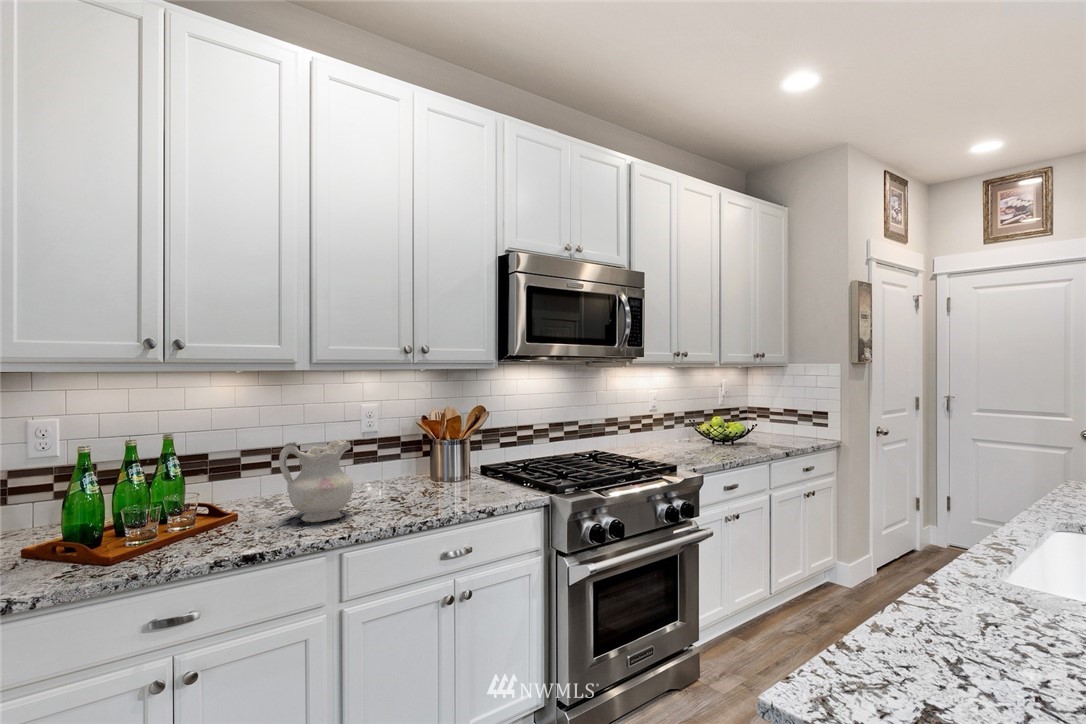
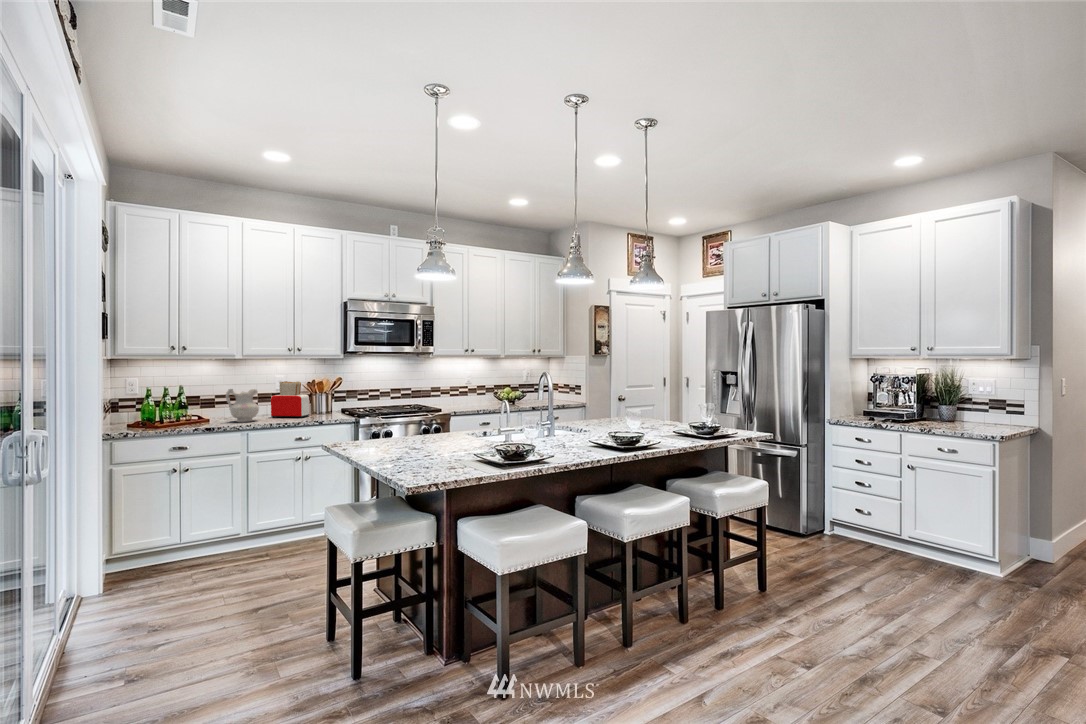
toaster: none [367,418,446,499] -> present [271,381,309,418]

